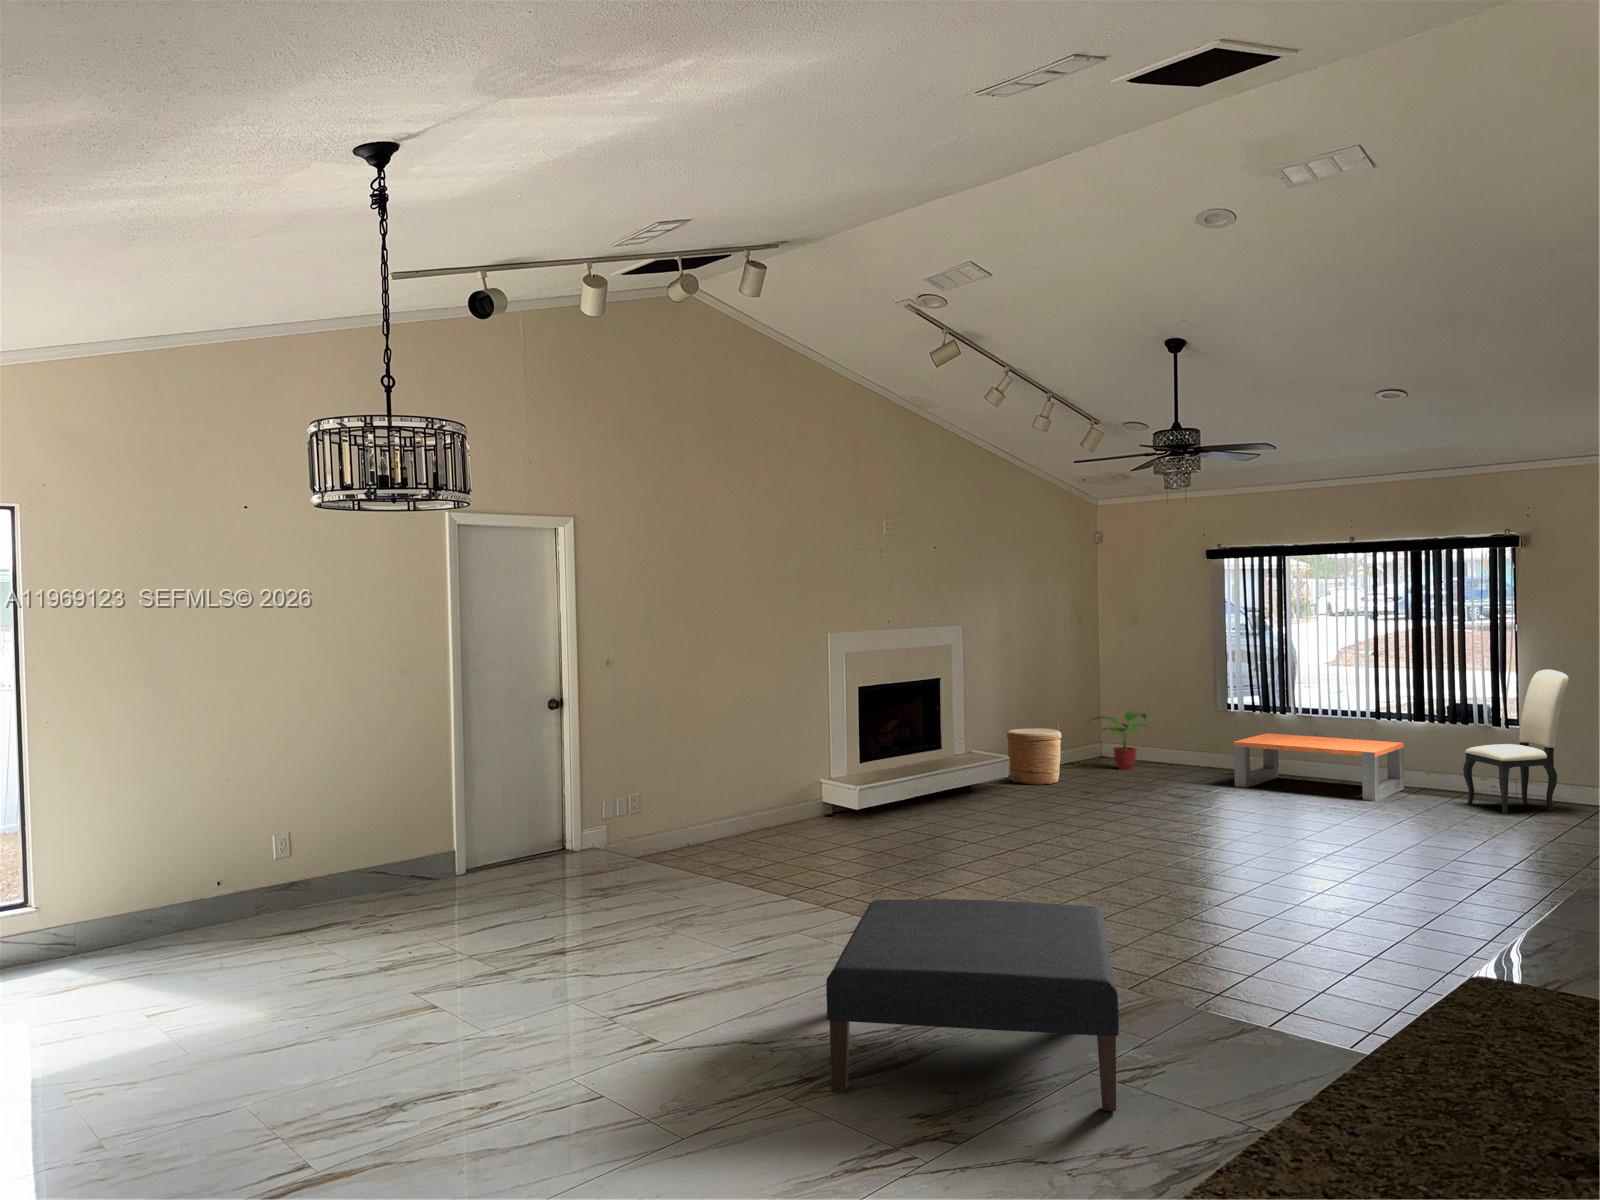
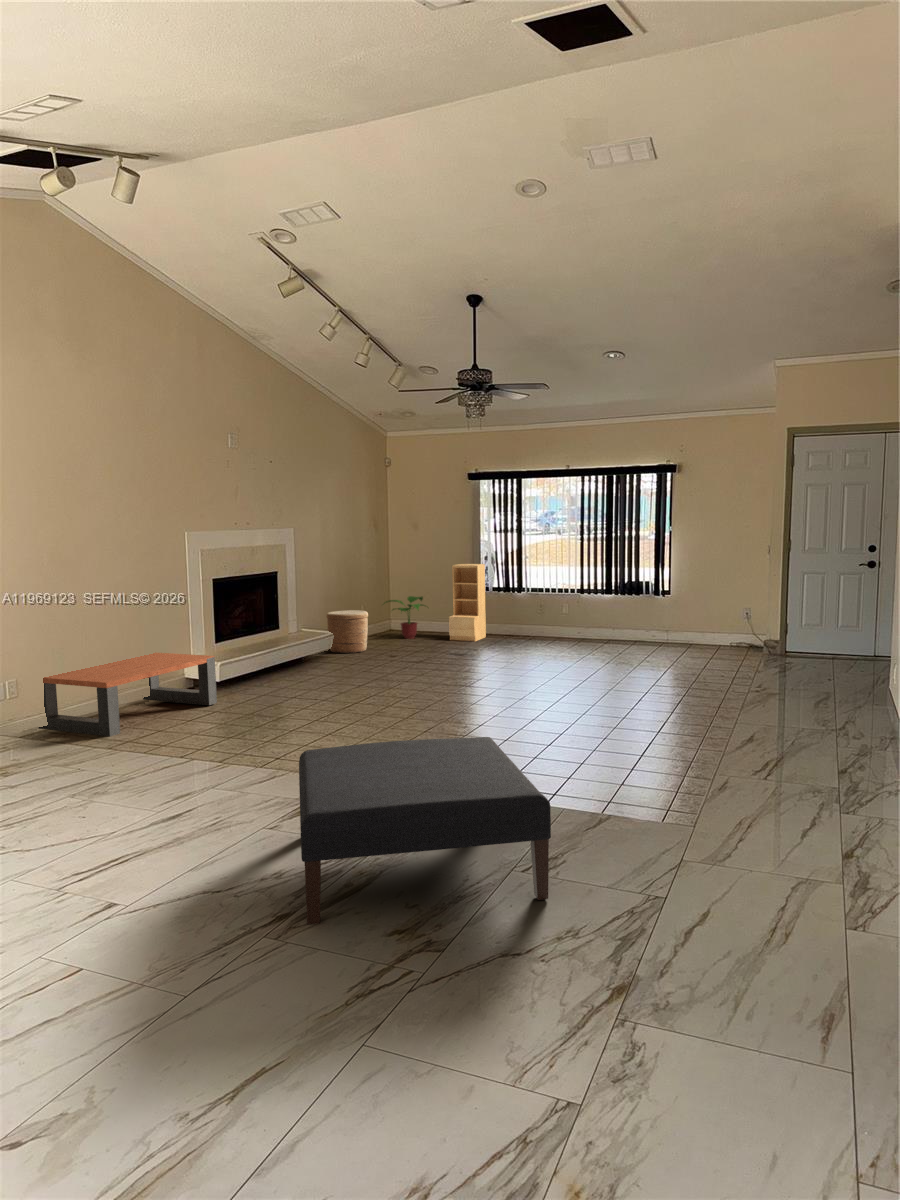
dining chair: present [1463,670,1569,814] -> none [638,556,701,653]
bookshelf: none [1179,671,1235,779] -> present [449,564,486,641]
coffee table: present [1233,733,1404,801] -> present [39,652,217,737]

